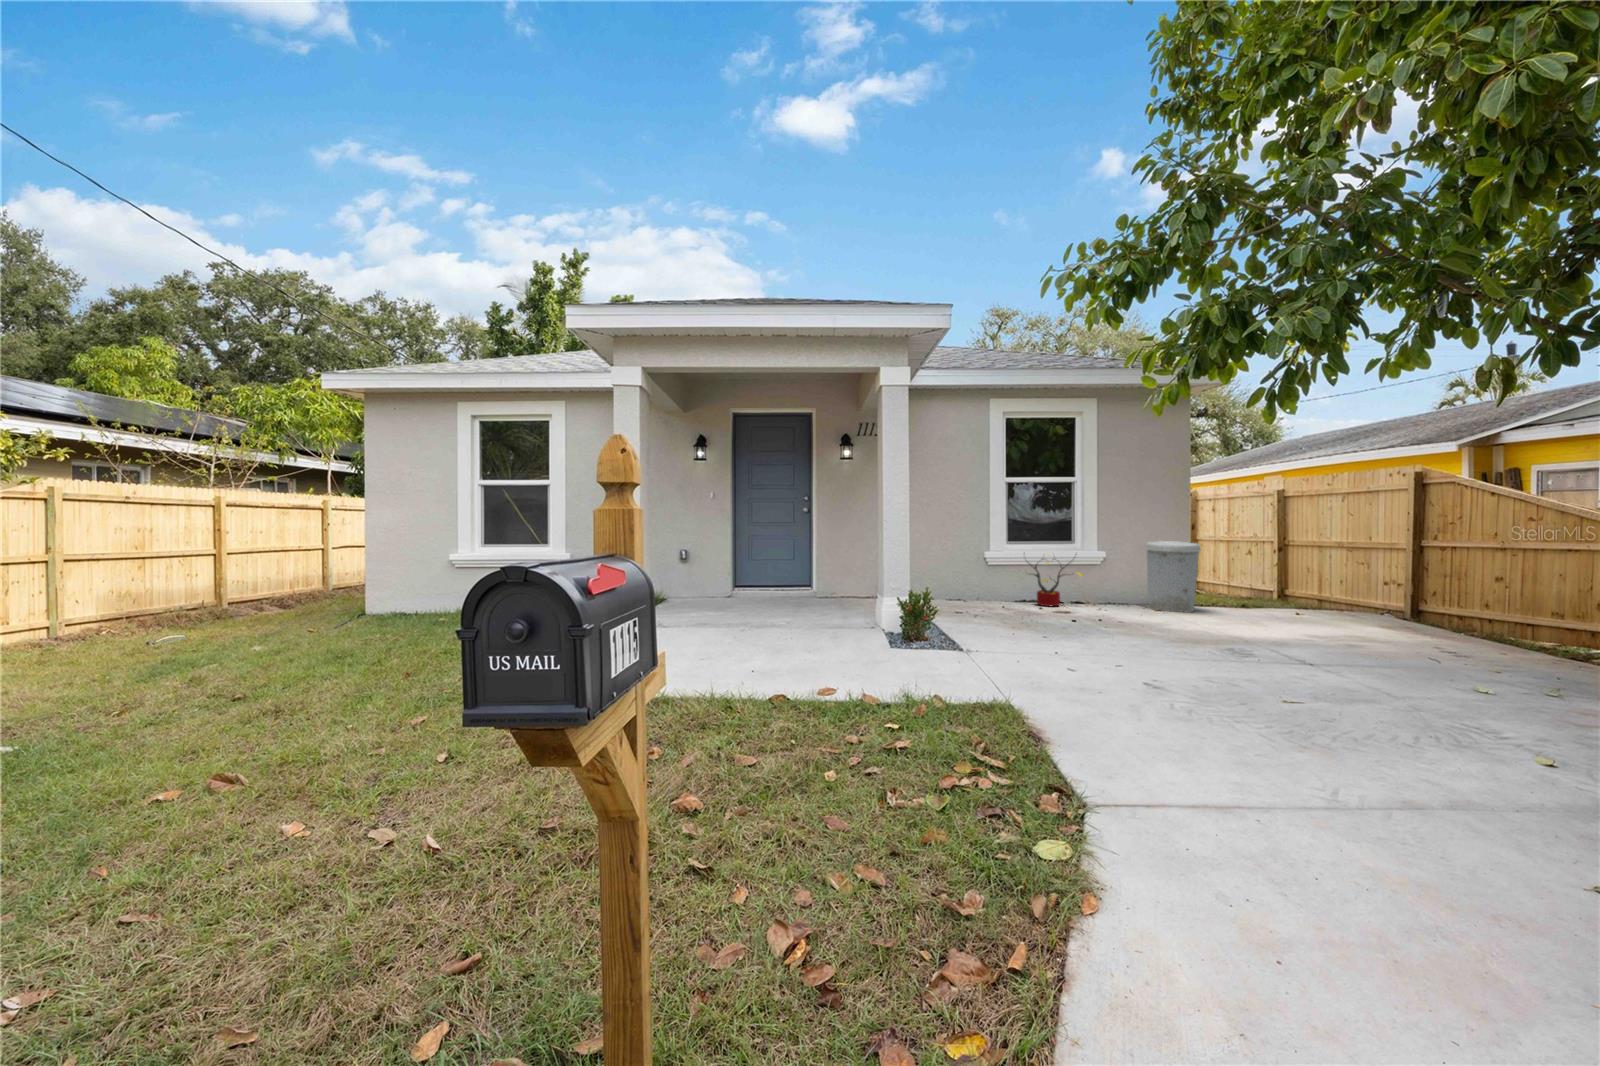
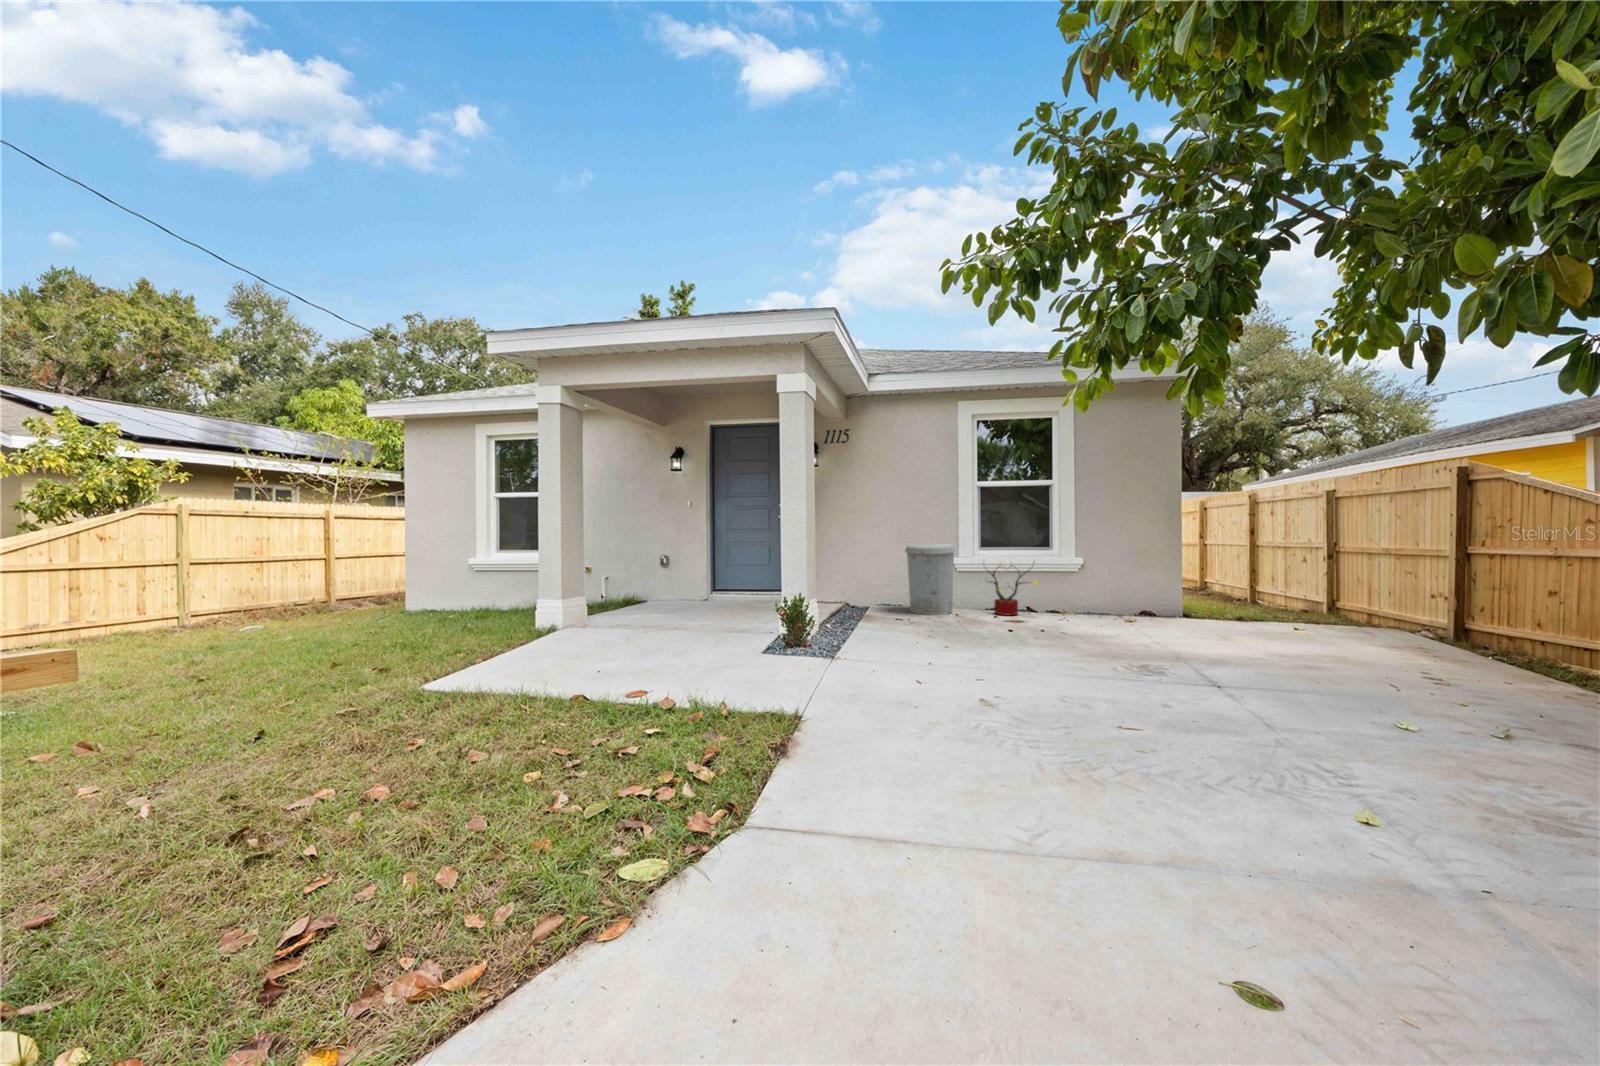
trash can: present [1145,541,1201,612] -> present [905,543,956,615]

